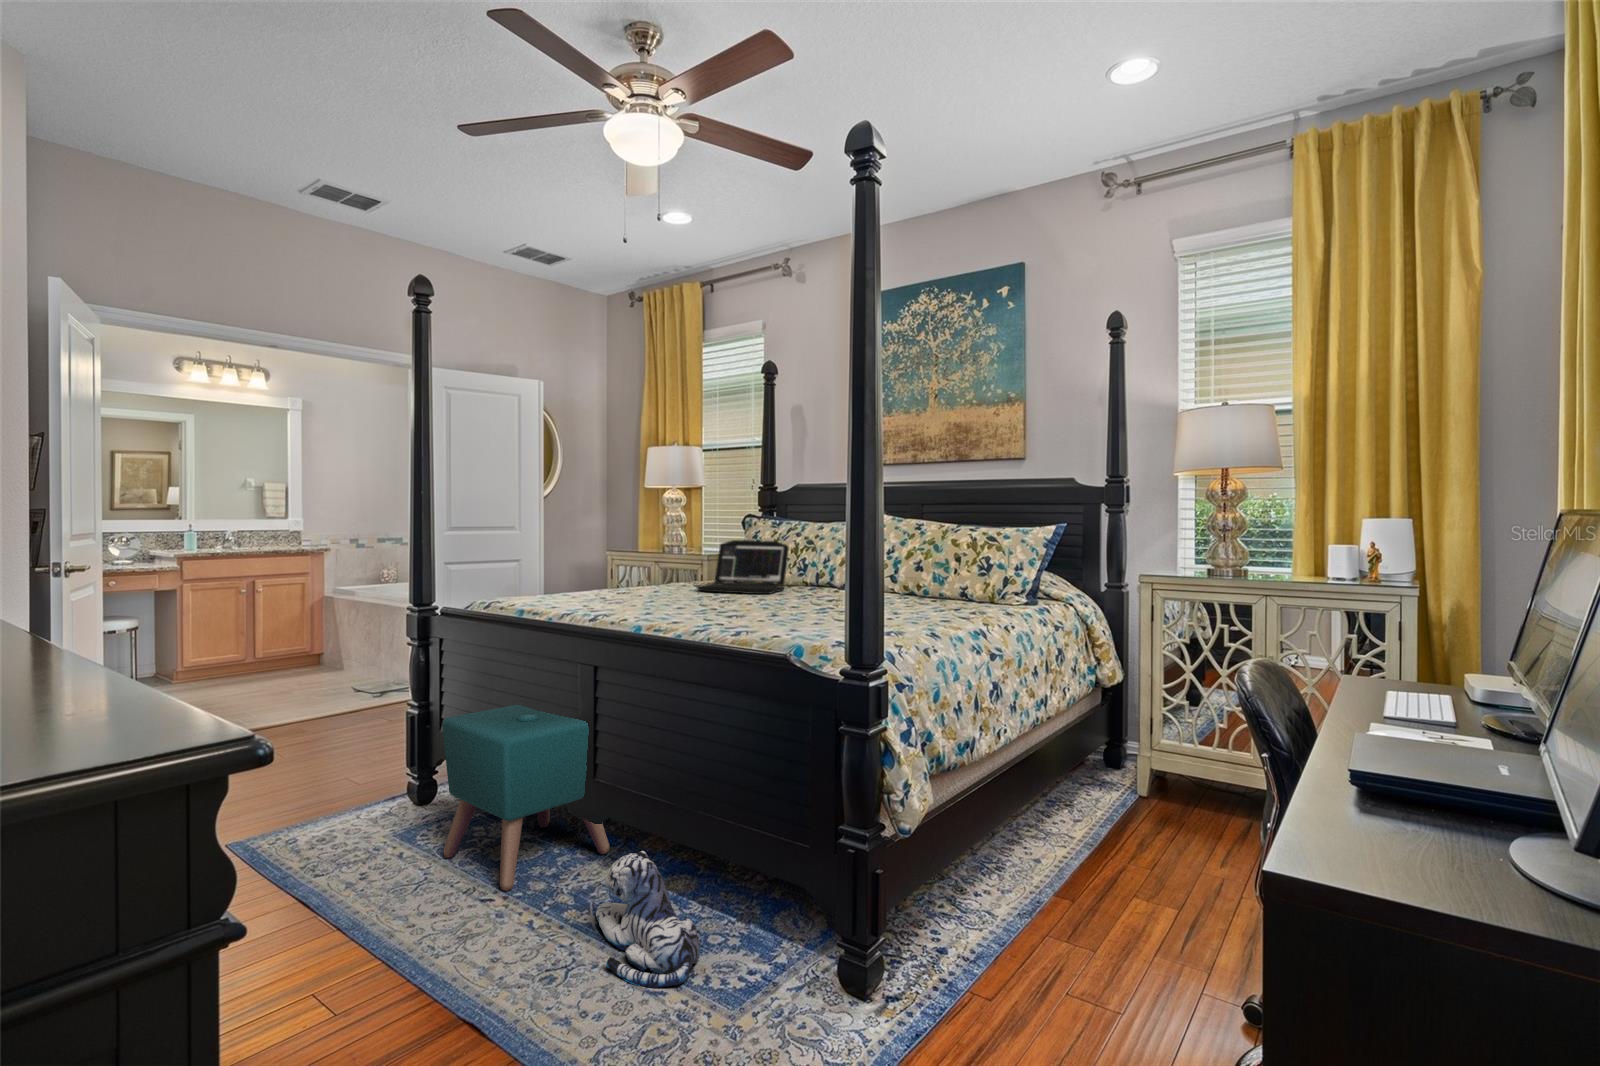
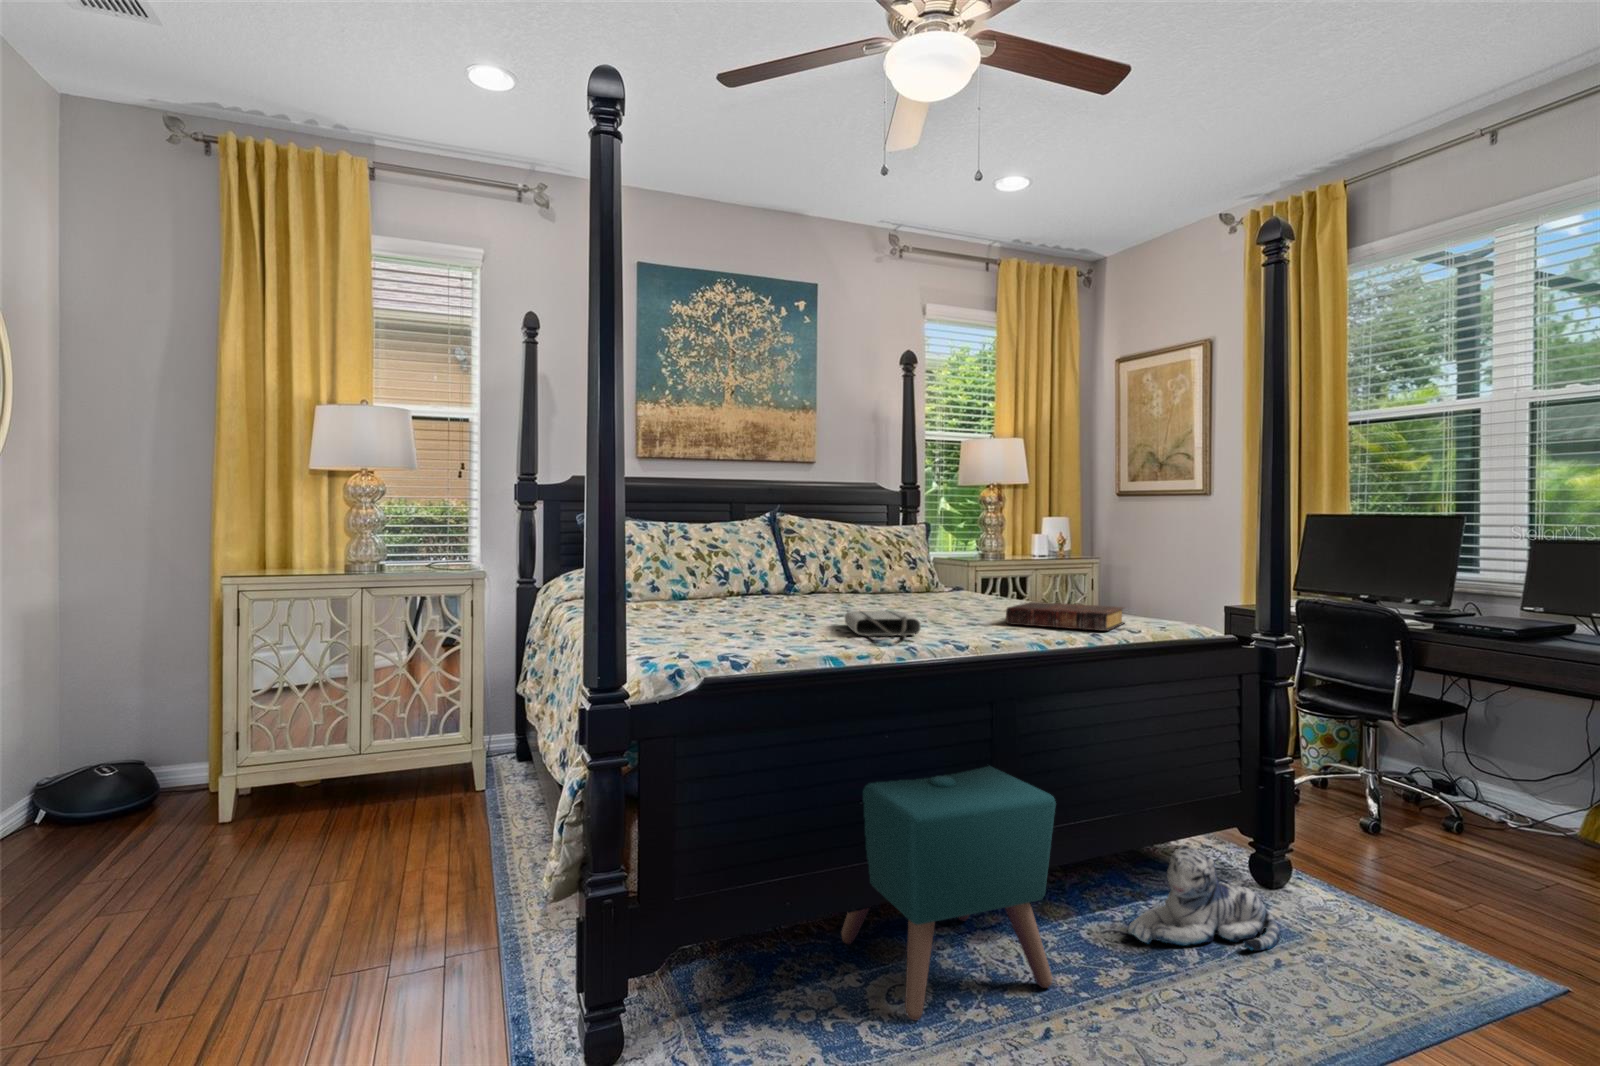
laptop: present [697,540,789,594] -> none [658,545,772,612]
tote bag: none [566,596,689,614] -> present [845,611,921,637]
book: none [714,606,812,637] -> present [1006,602,1125,631]

